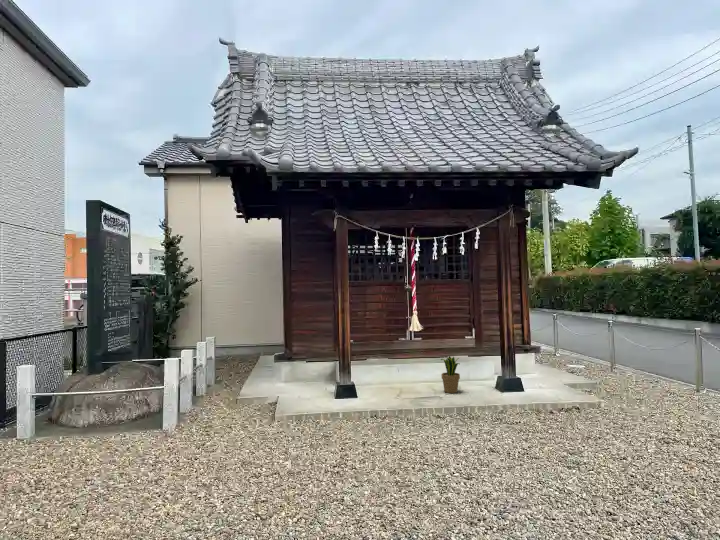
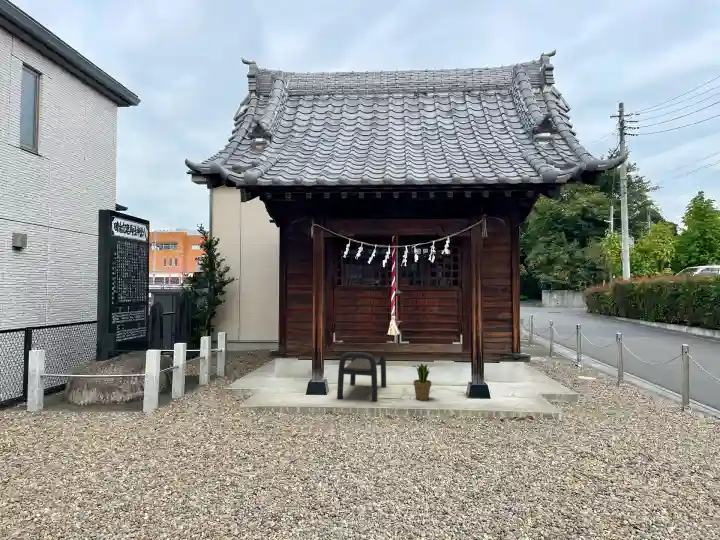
bench: none [366,340,410,398] -> present [337,352,386,401]

